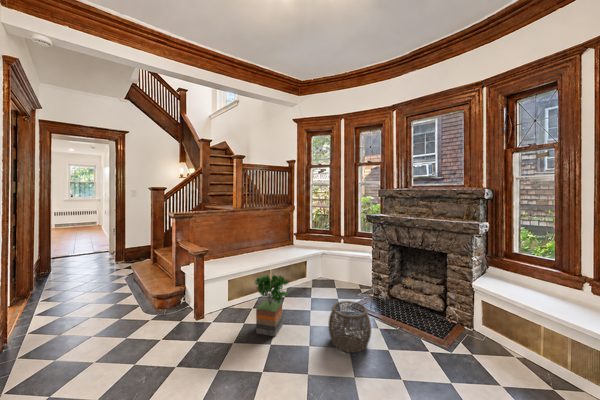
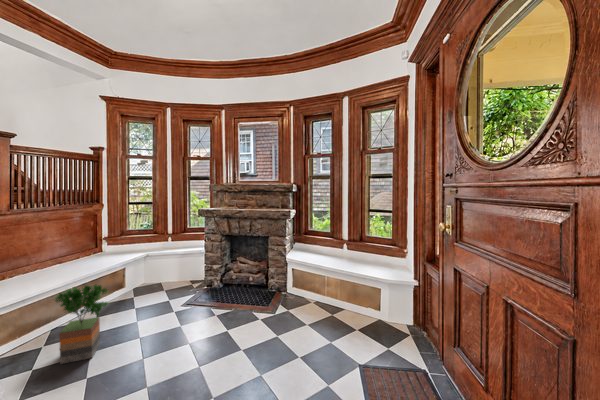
woven basket: present [329,301,371,353] -> none [163,293,210,344]

